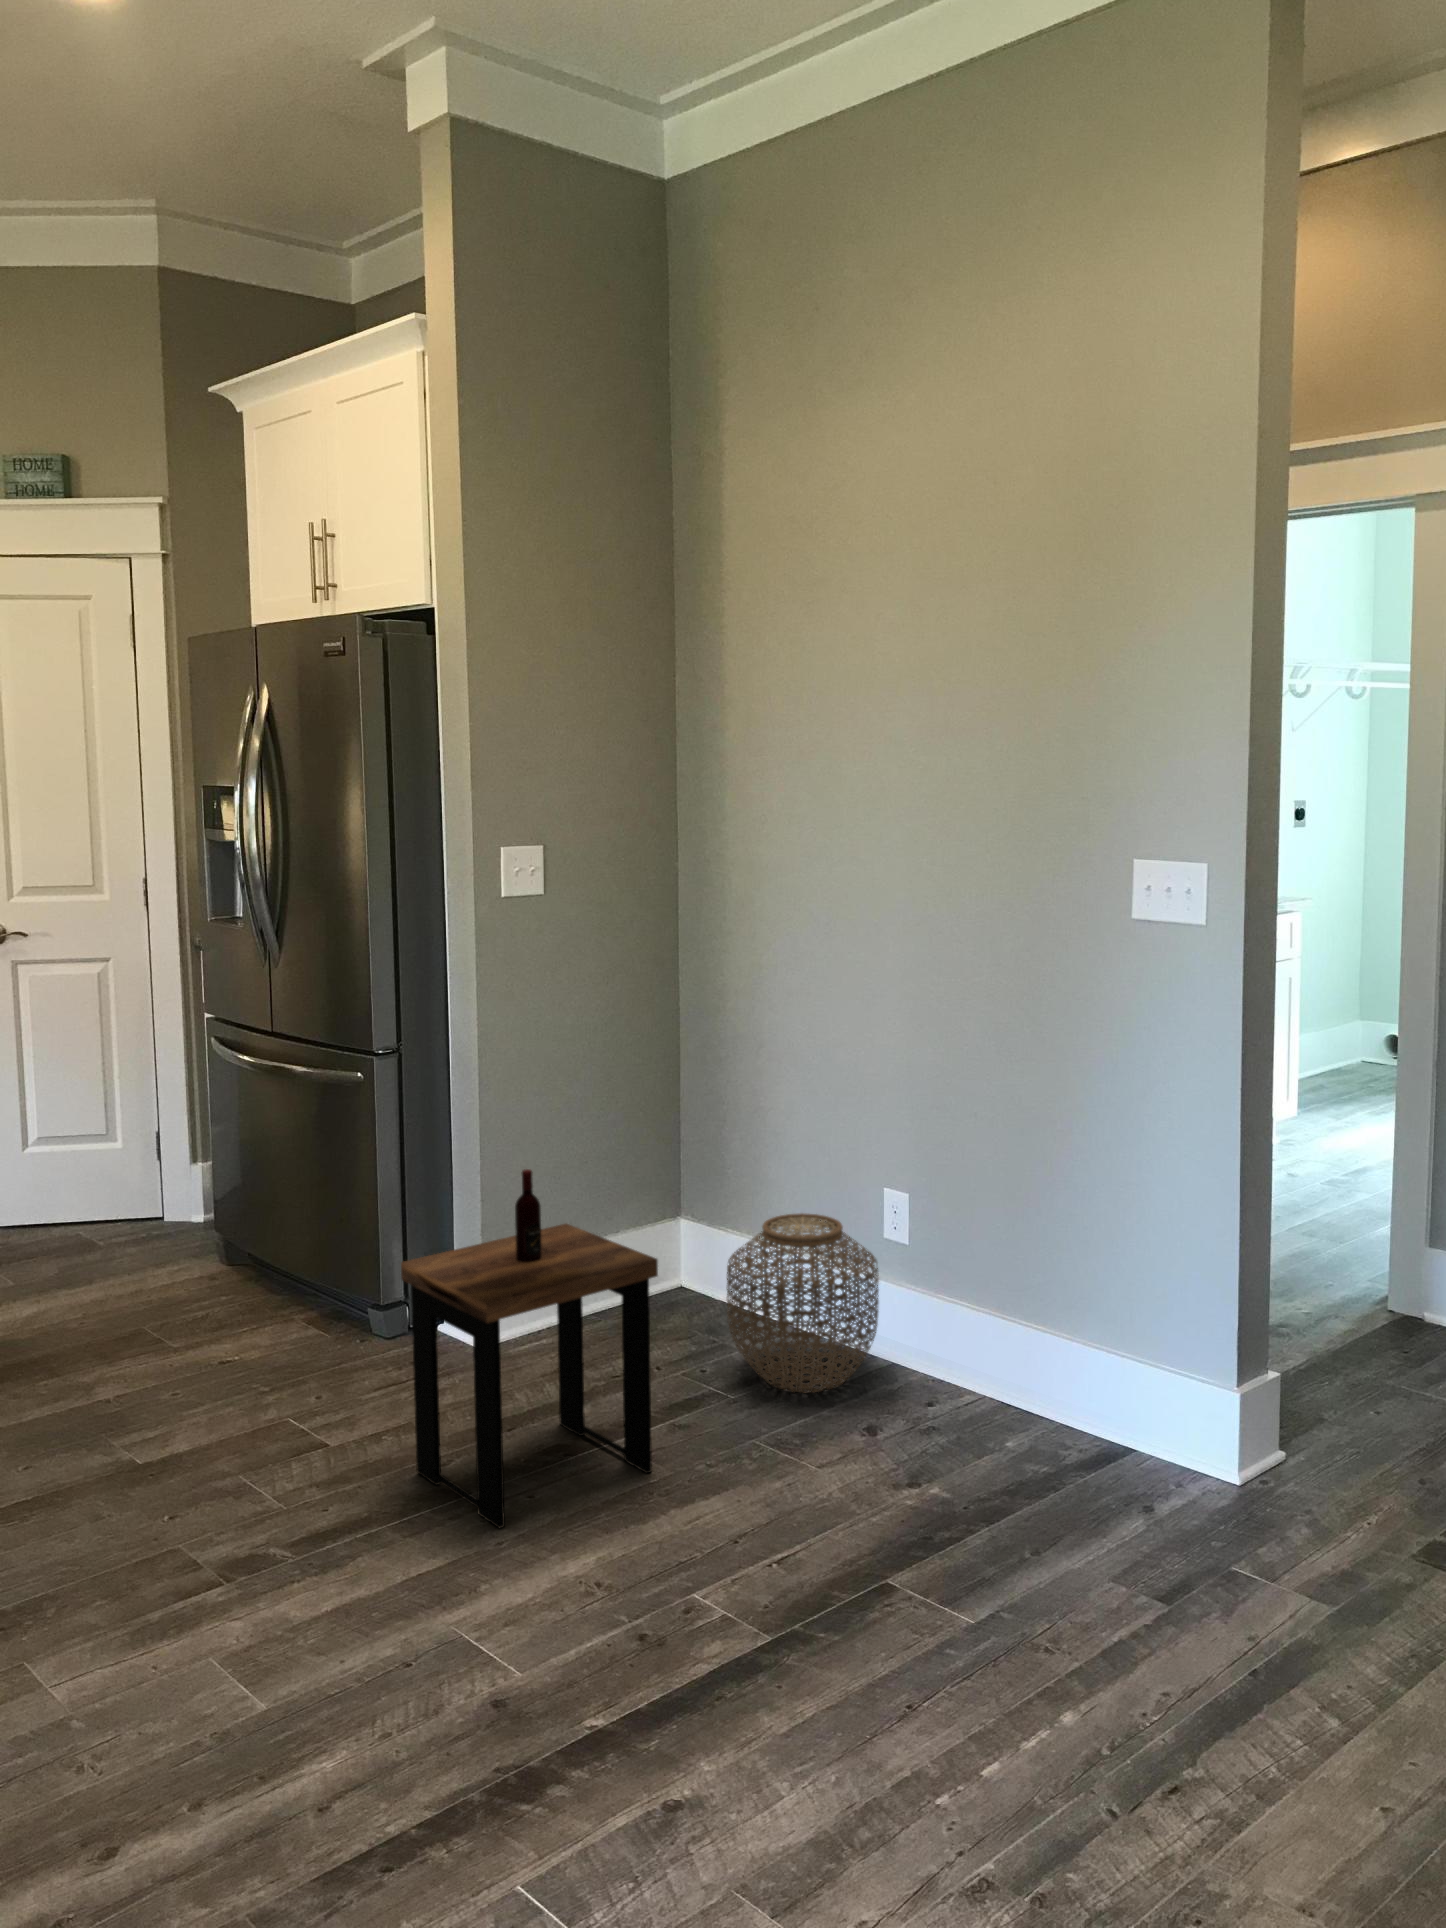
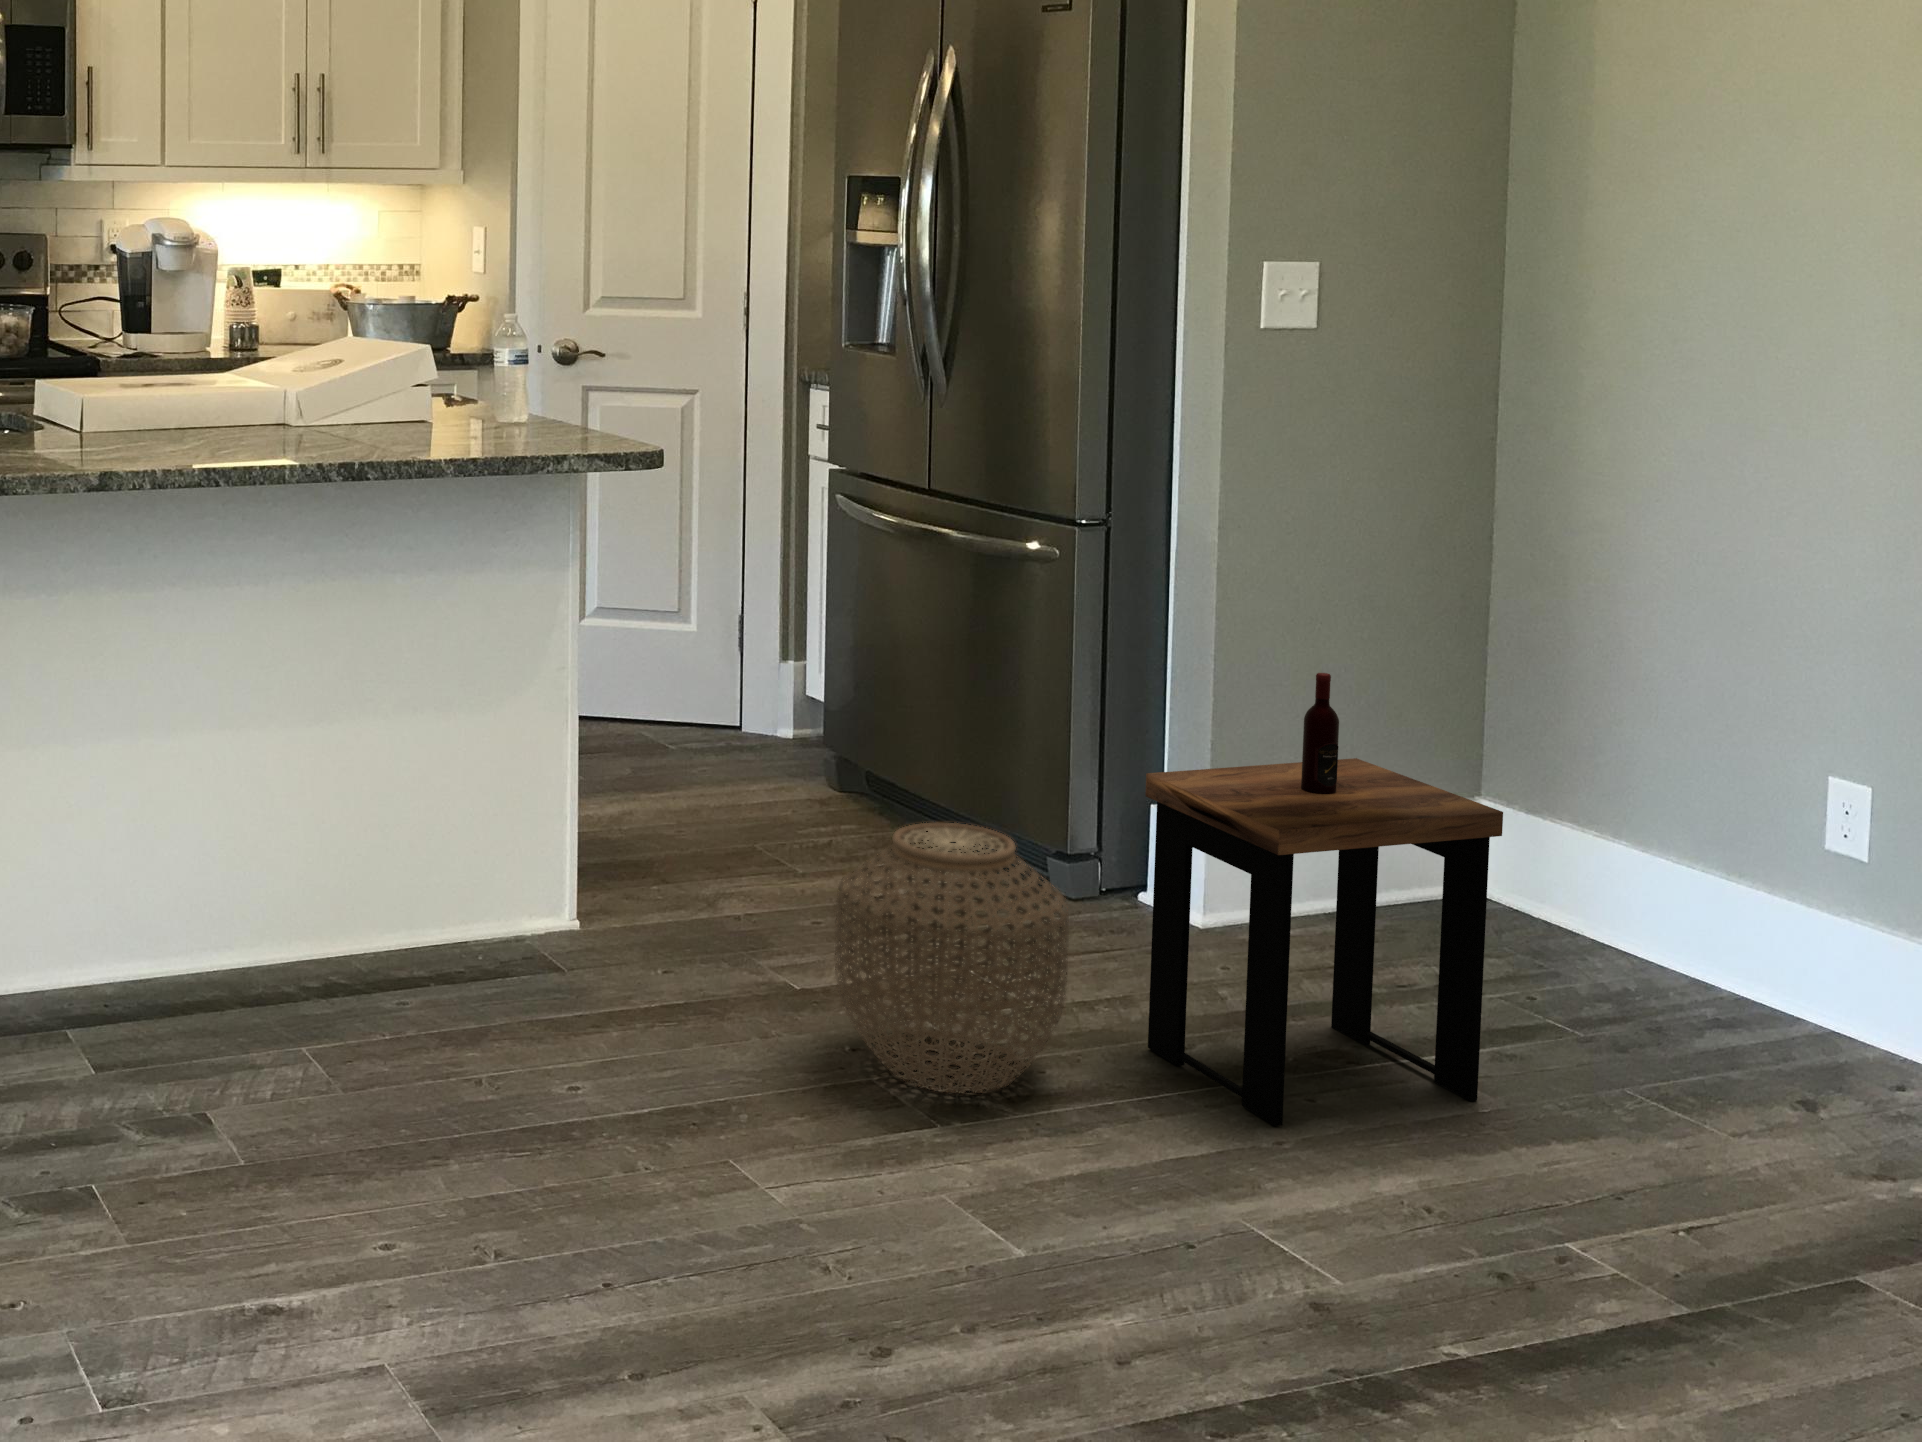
woven basket: present [727,1213,879,1392] -> present [835,823,1069,1093]

